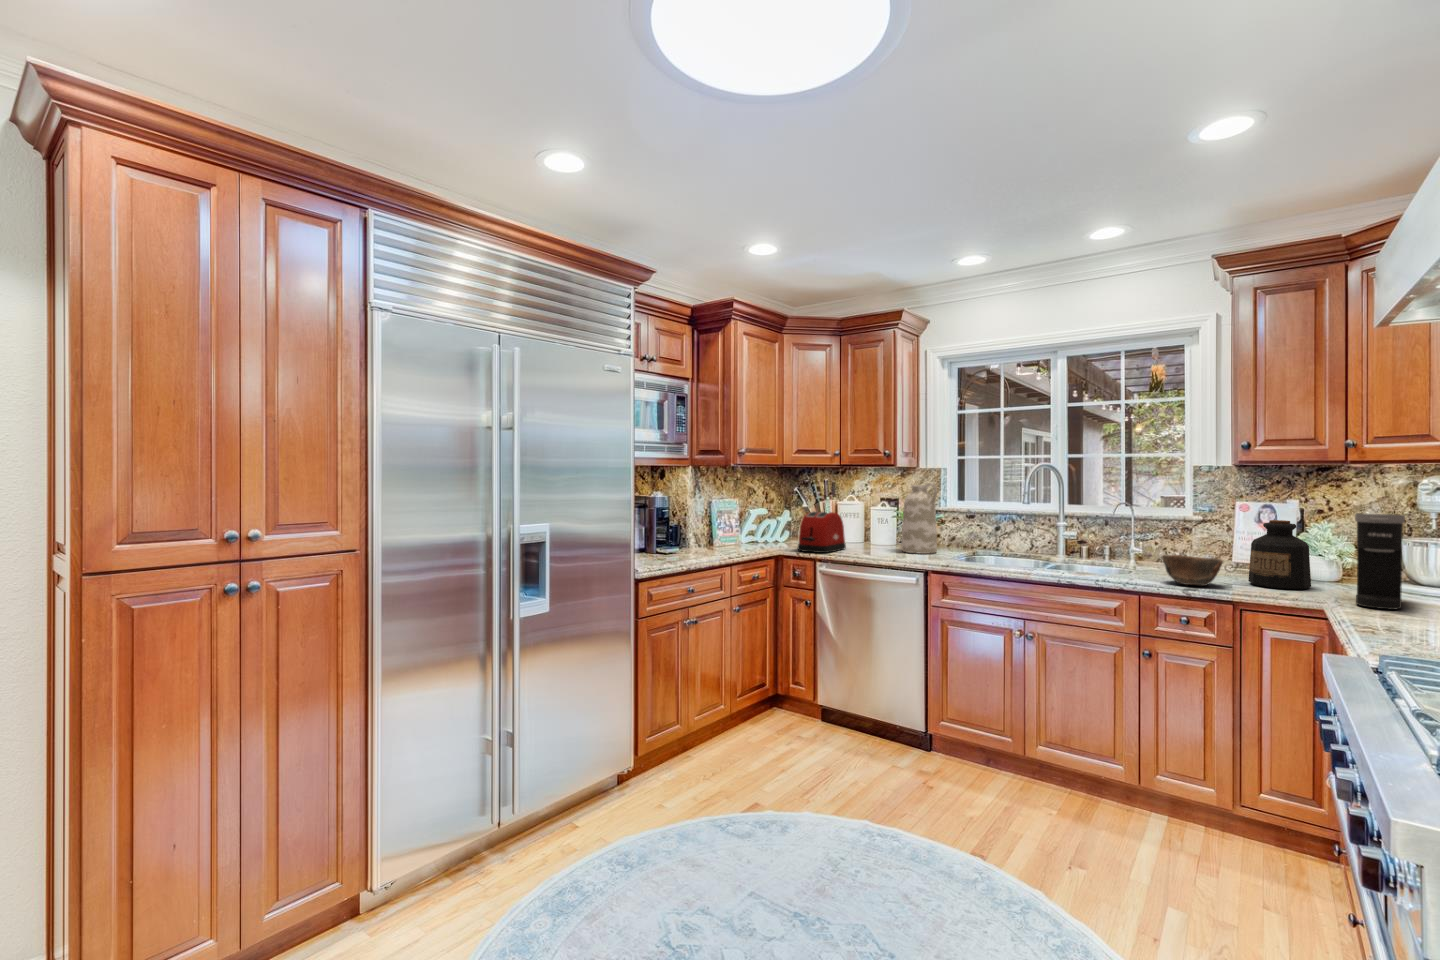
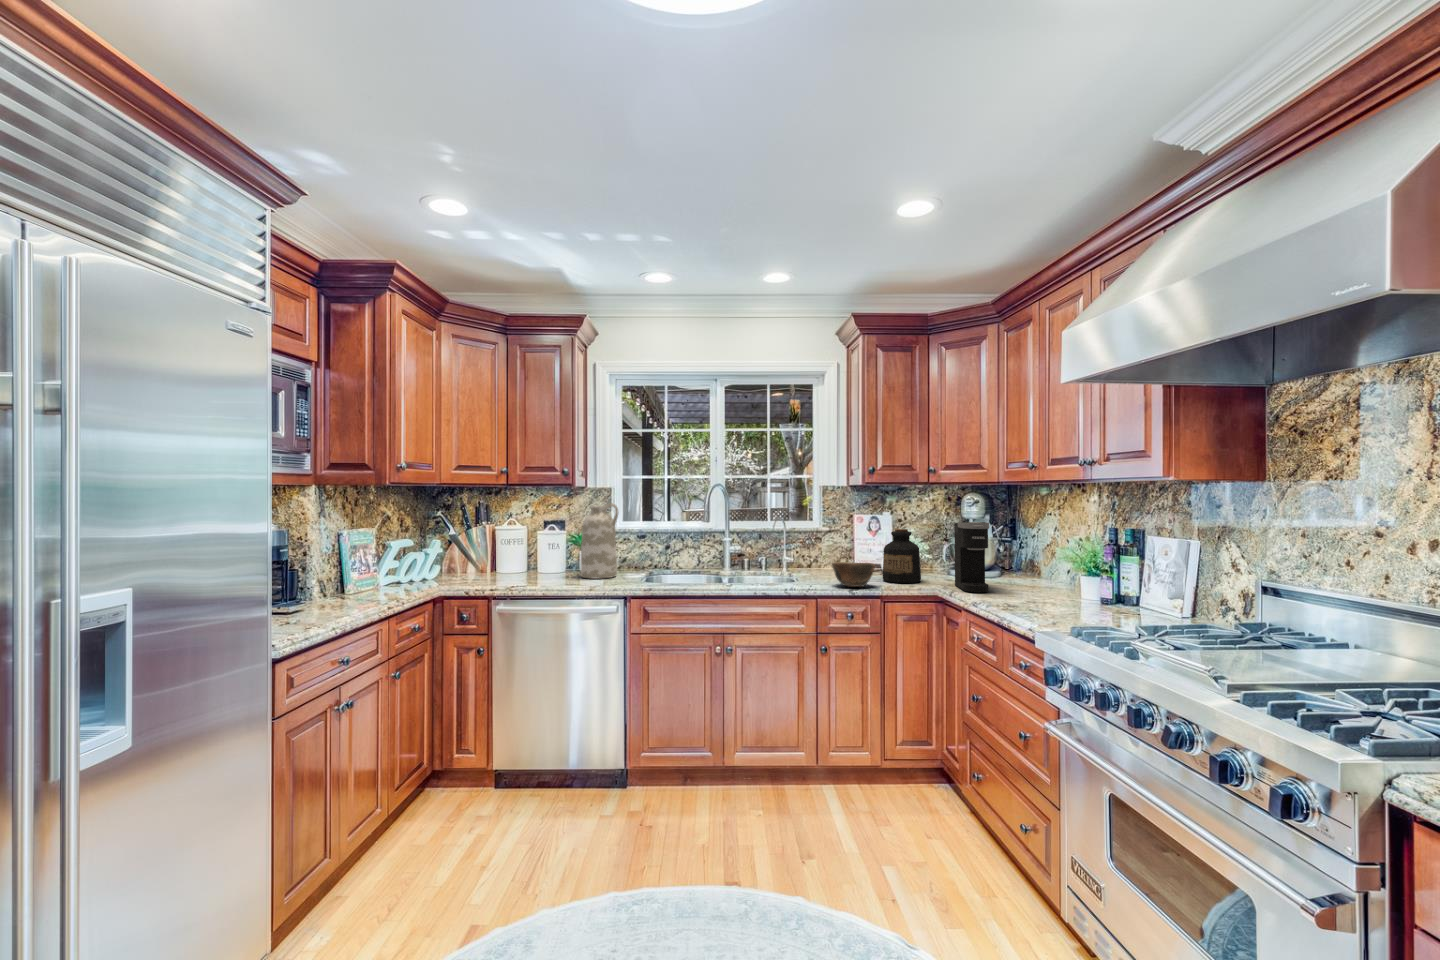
toaster: present [798,512,846,553] -> none [464,539,517,588]

